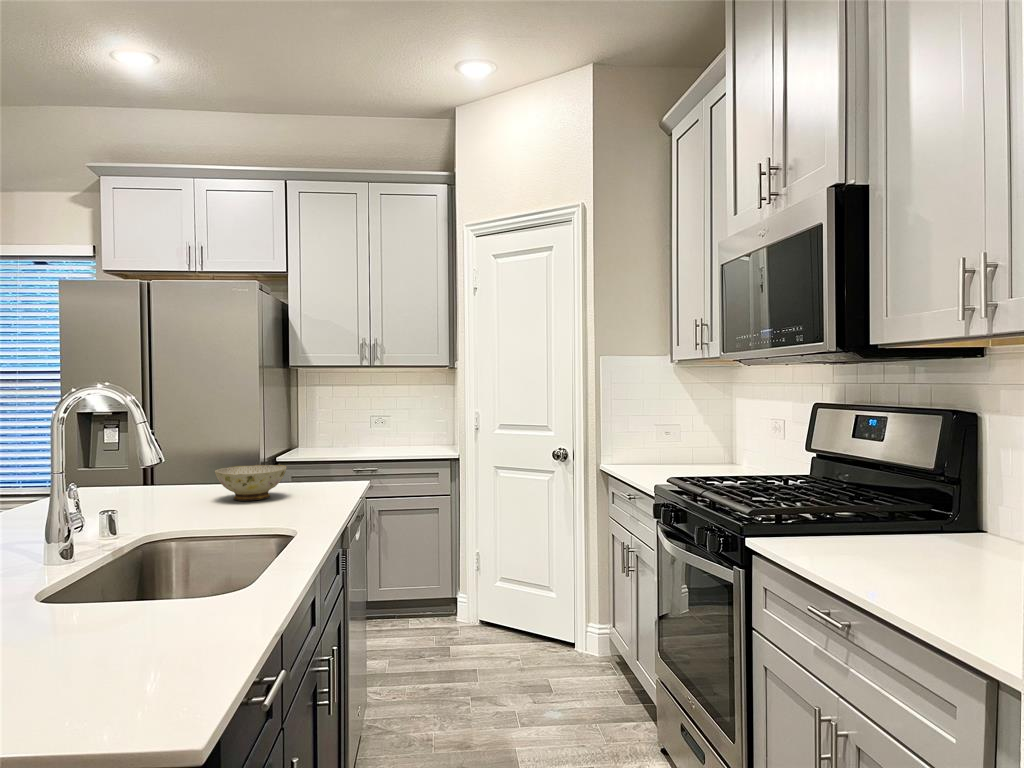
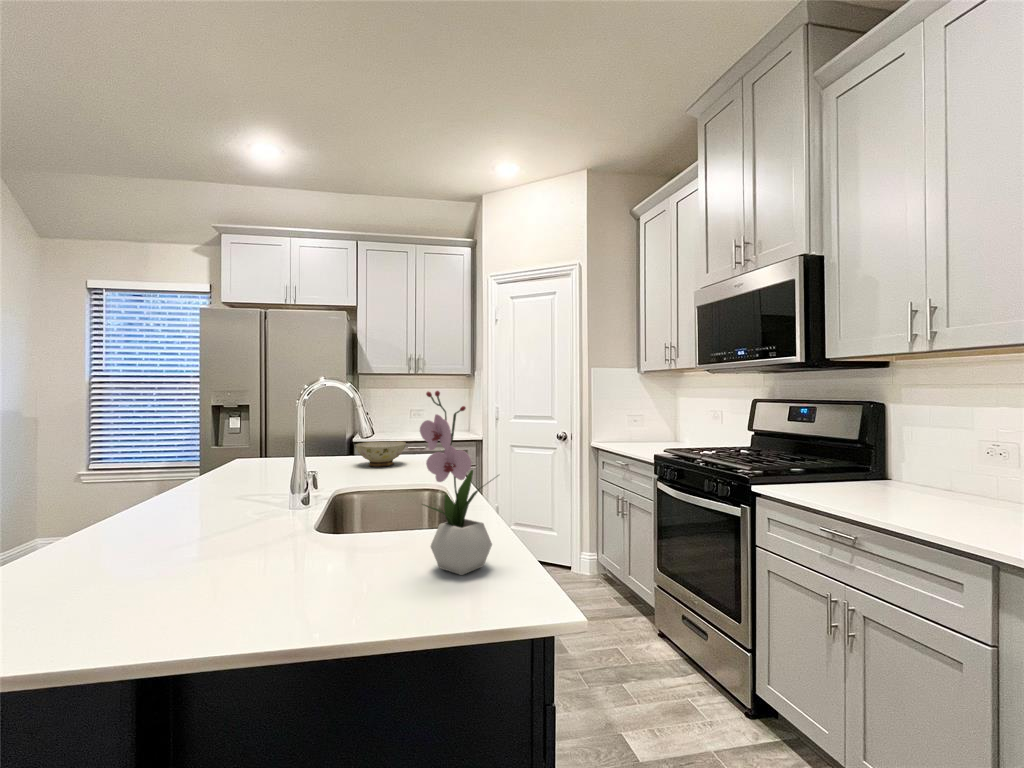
flower arrangement: none [79,411,204,673] -> present [420,391,492,575]

